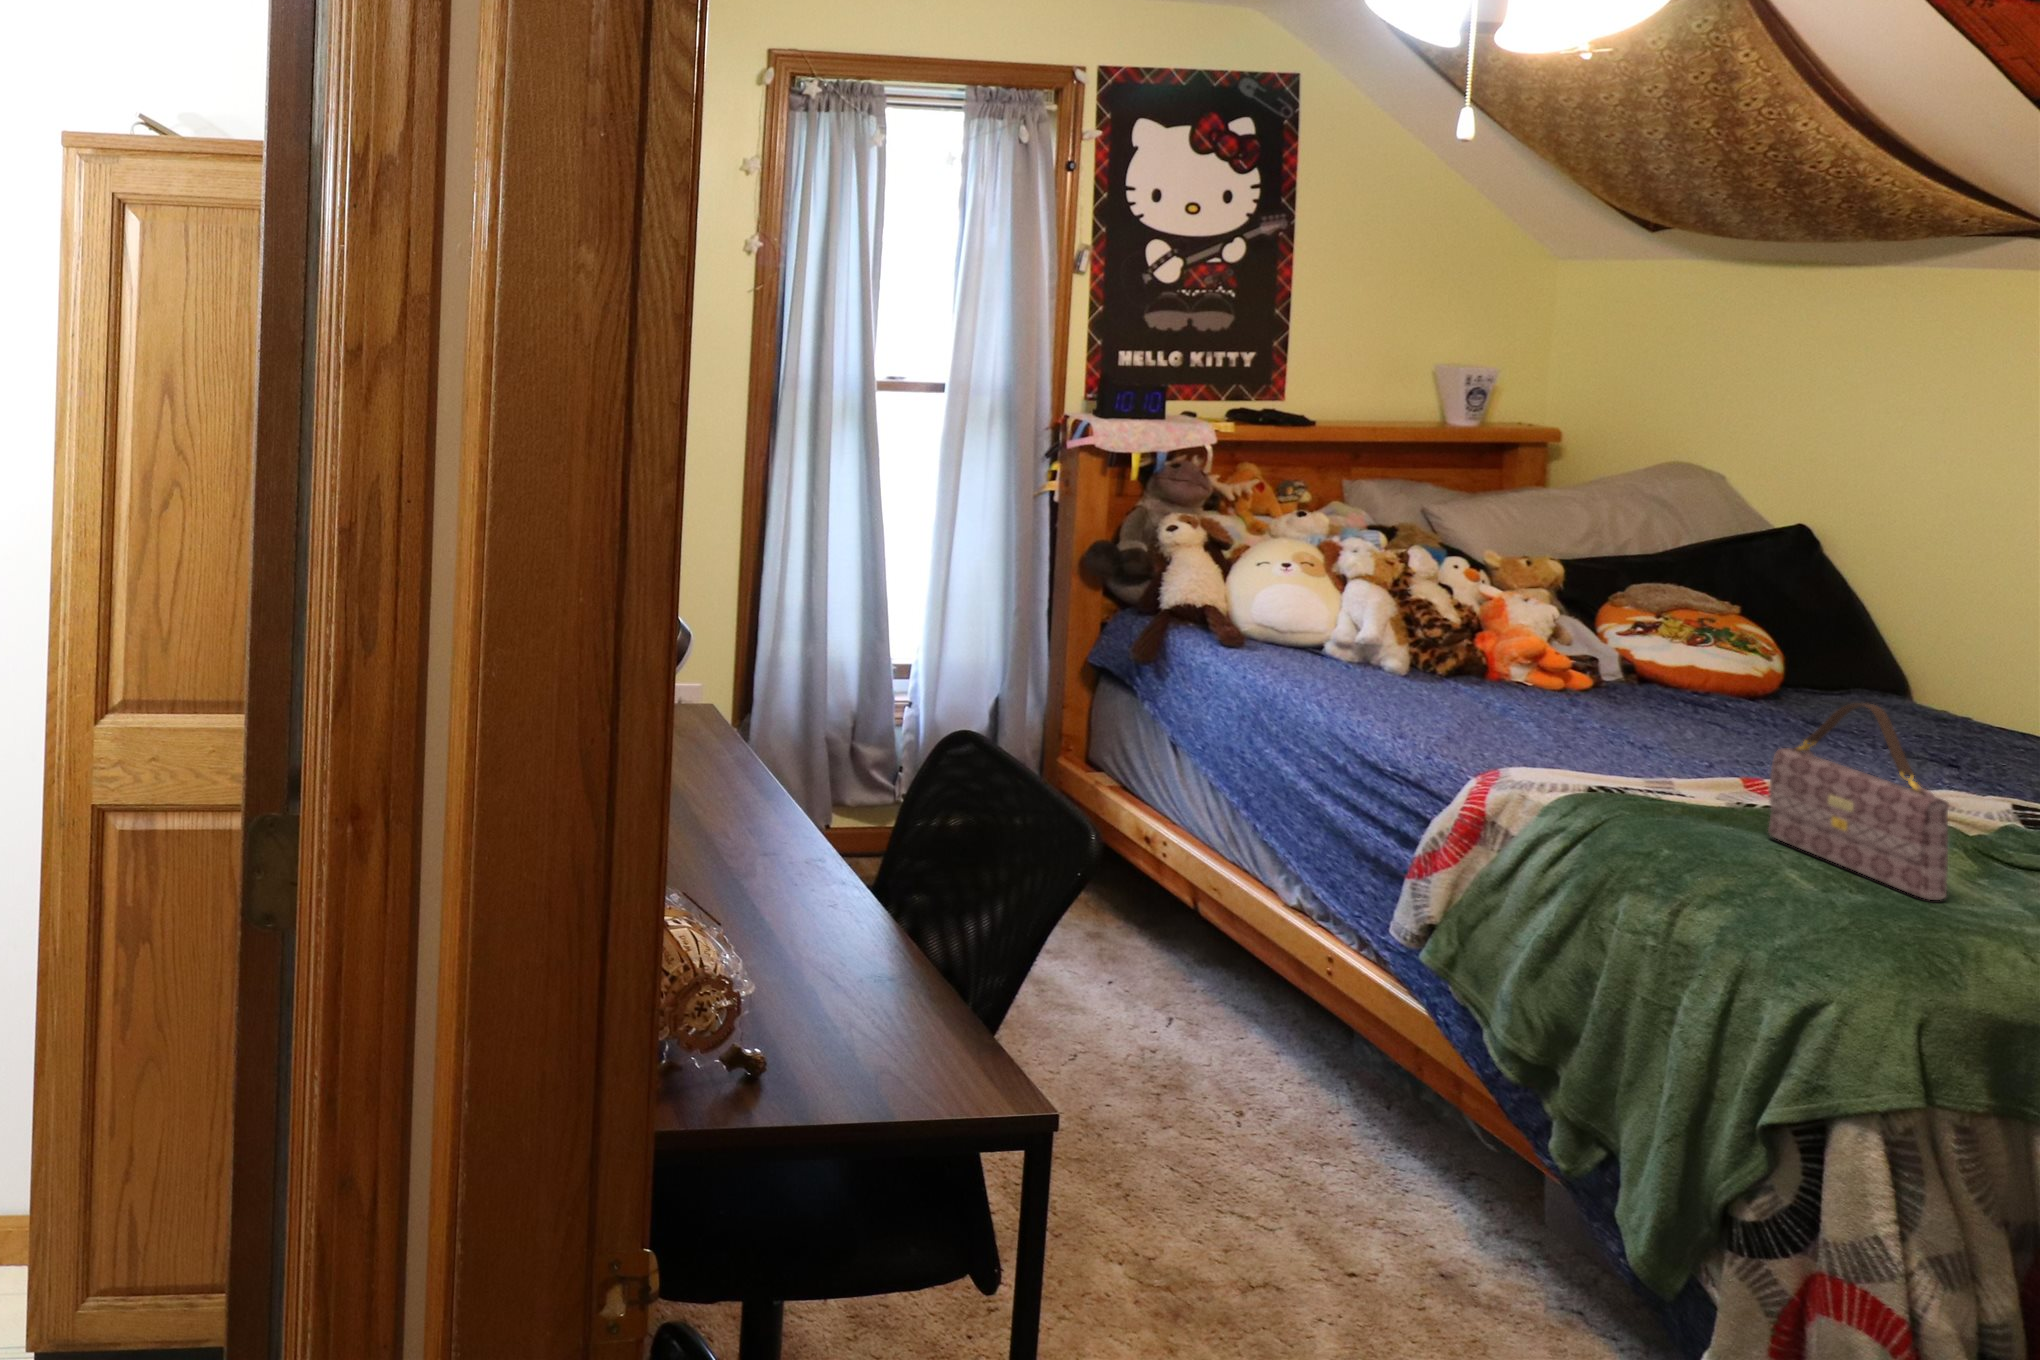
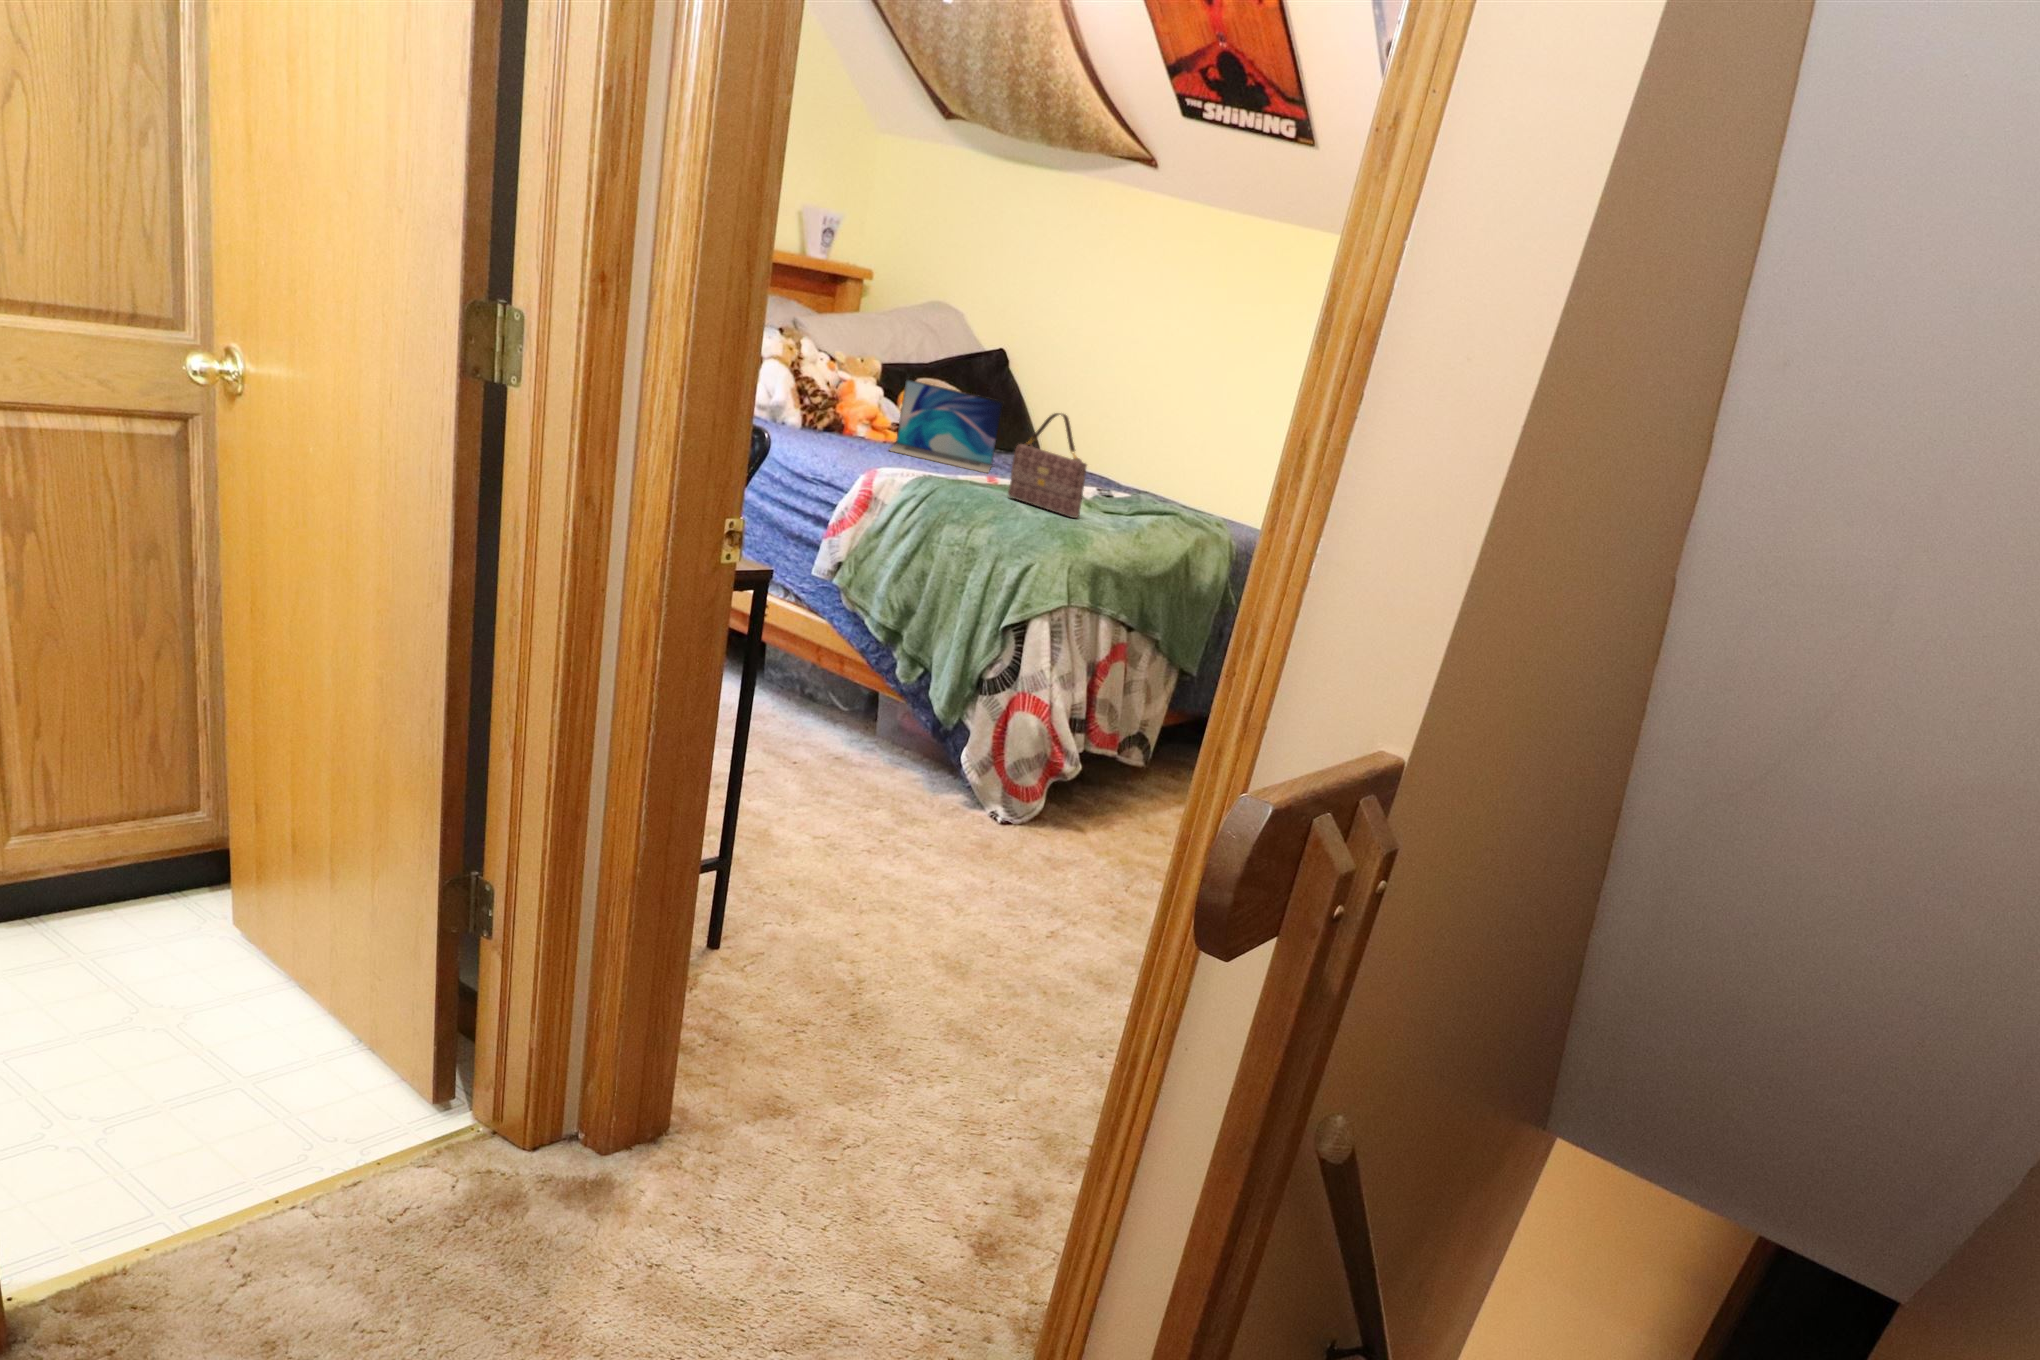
laptop: none [1546,609,1772,762] -> present [890,379,1003,473]

